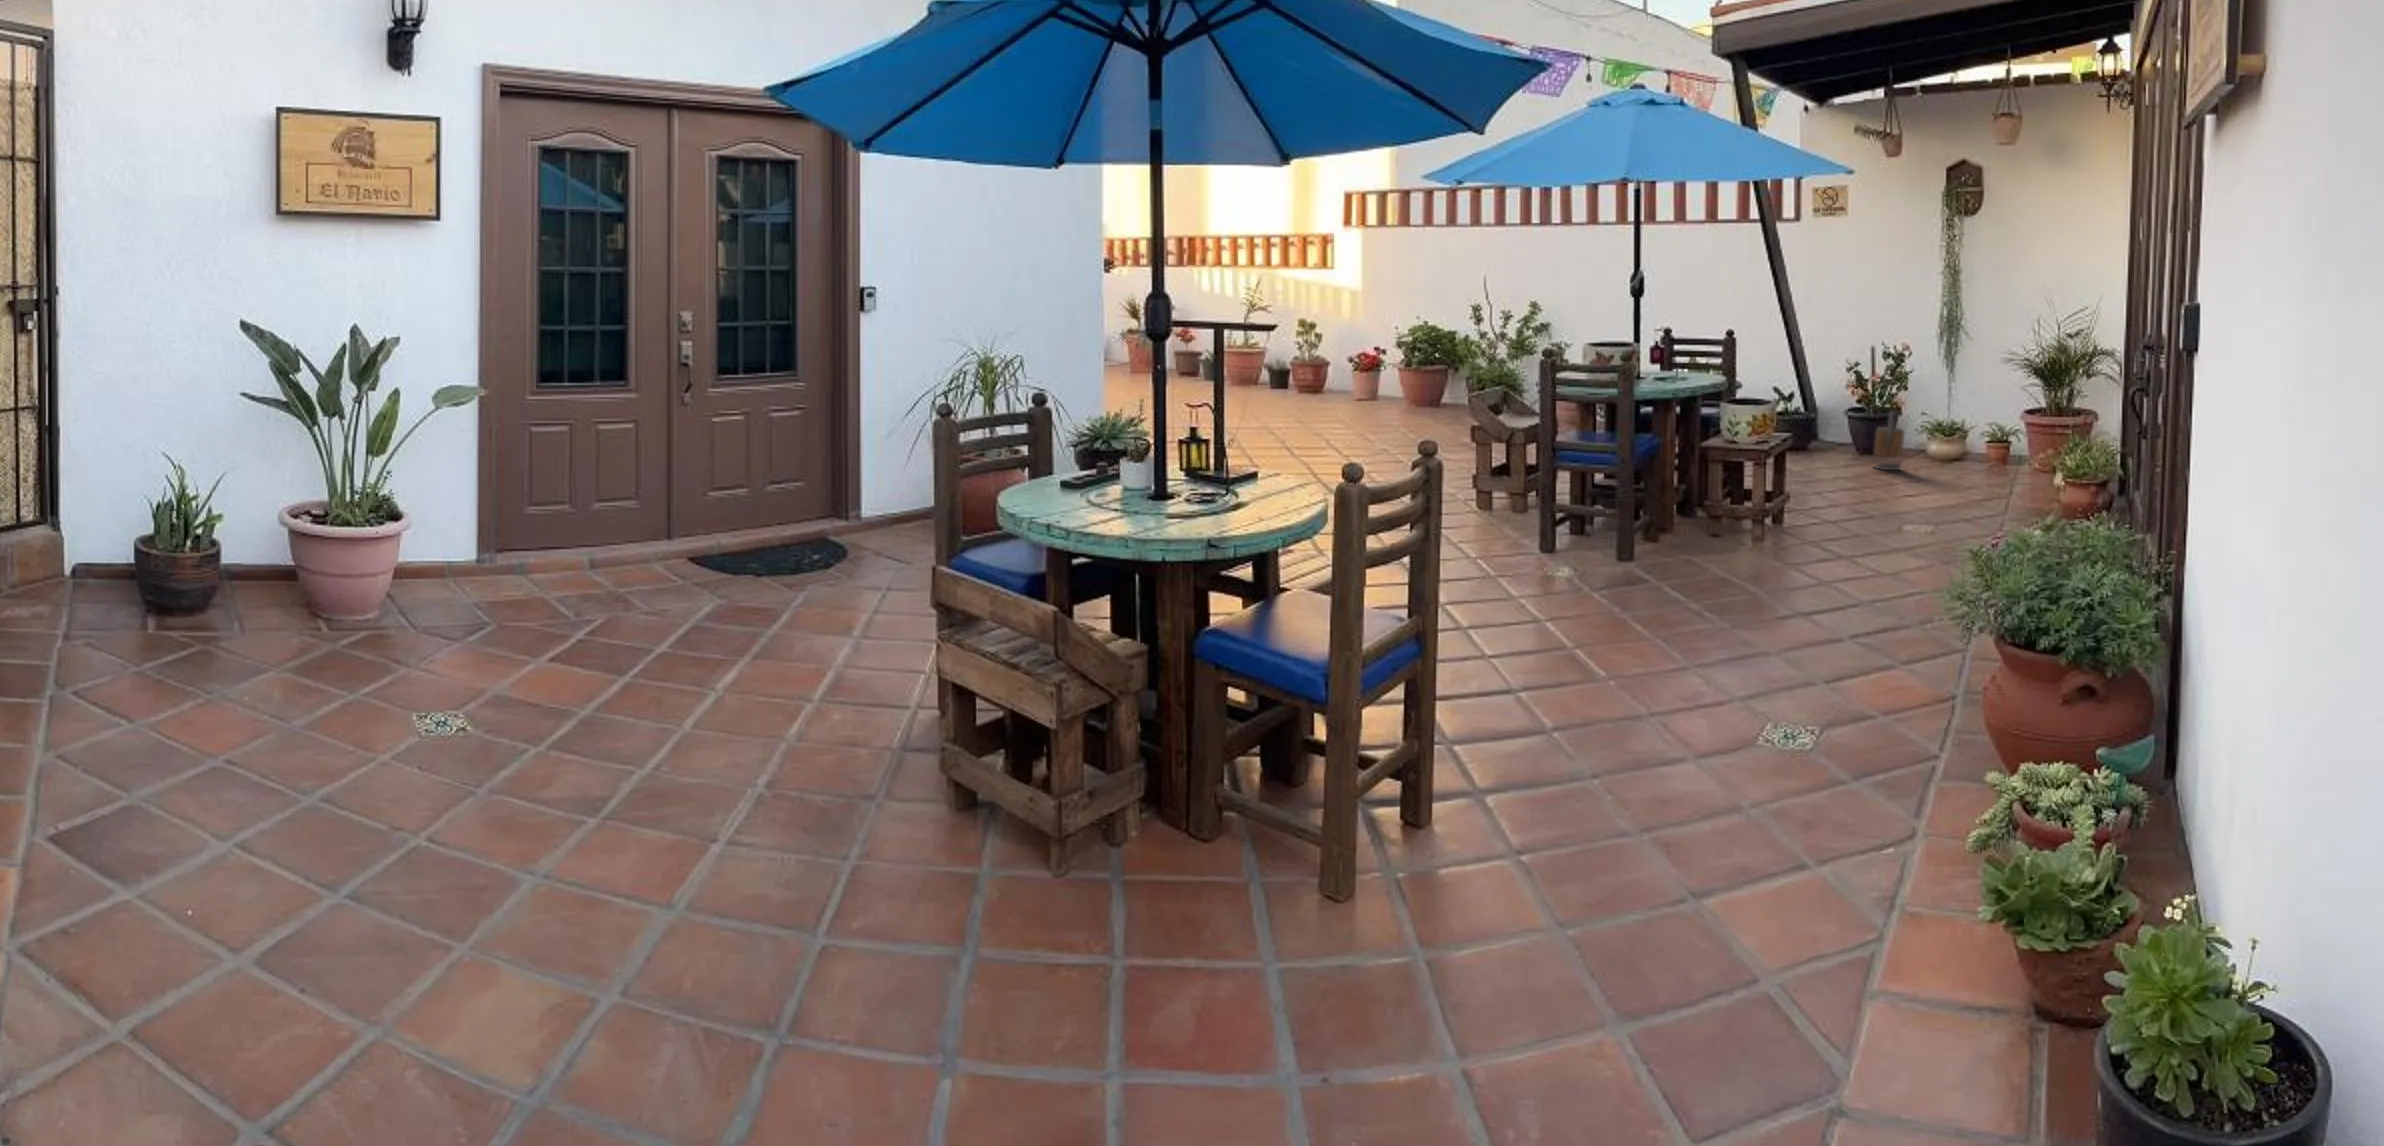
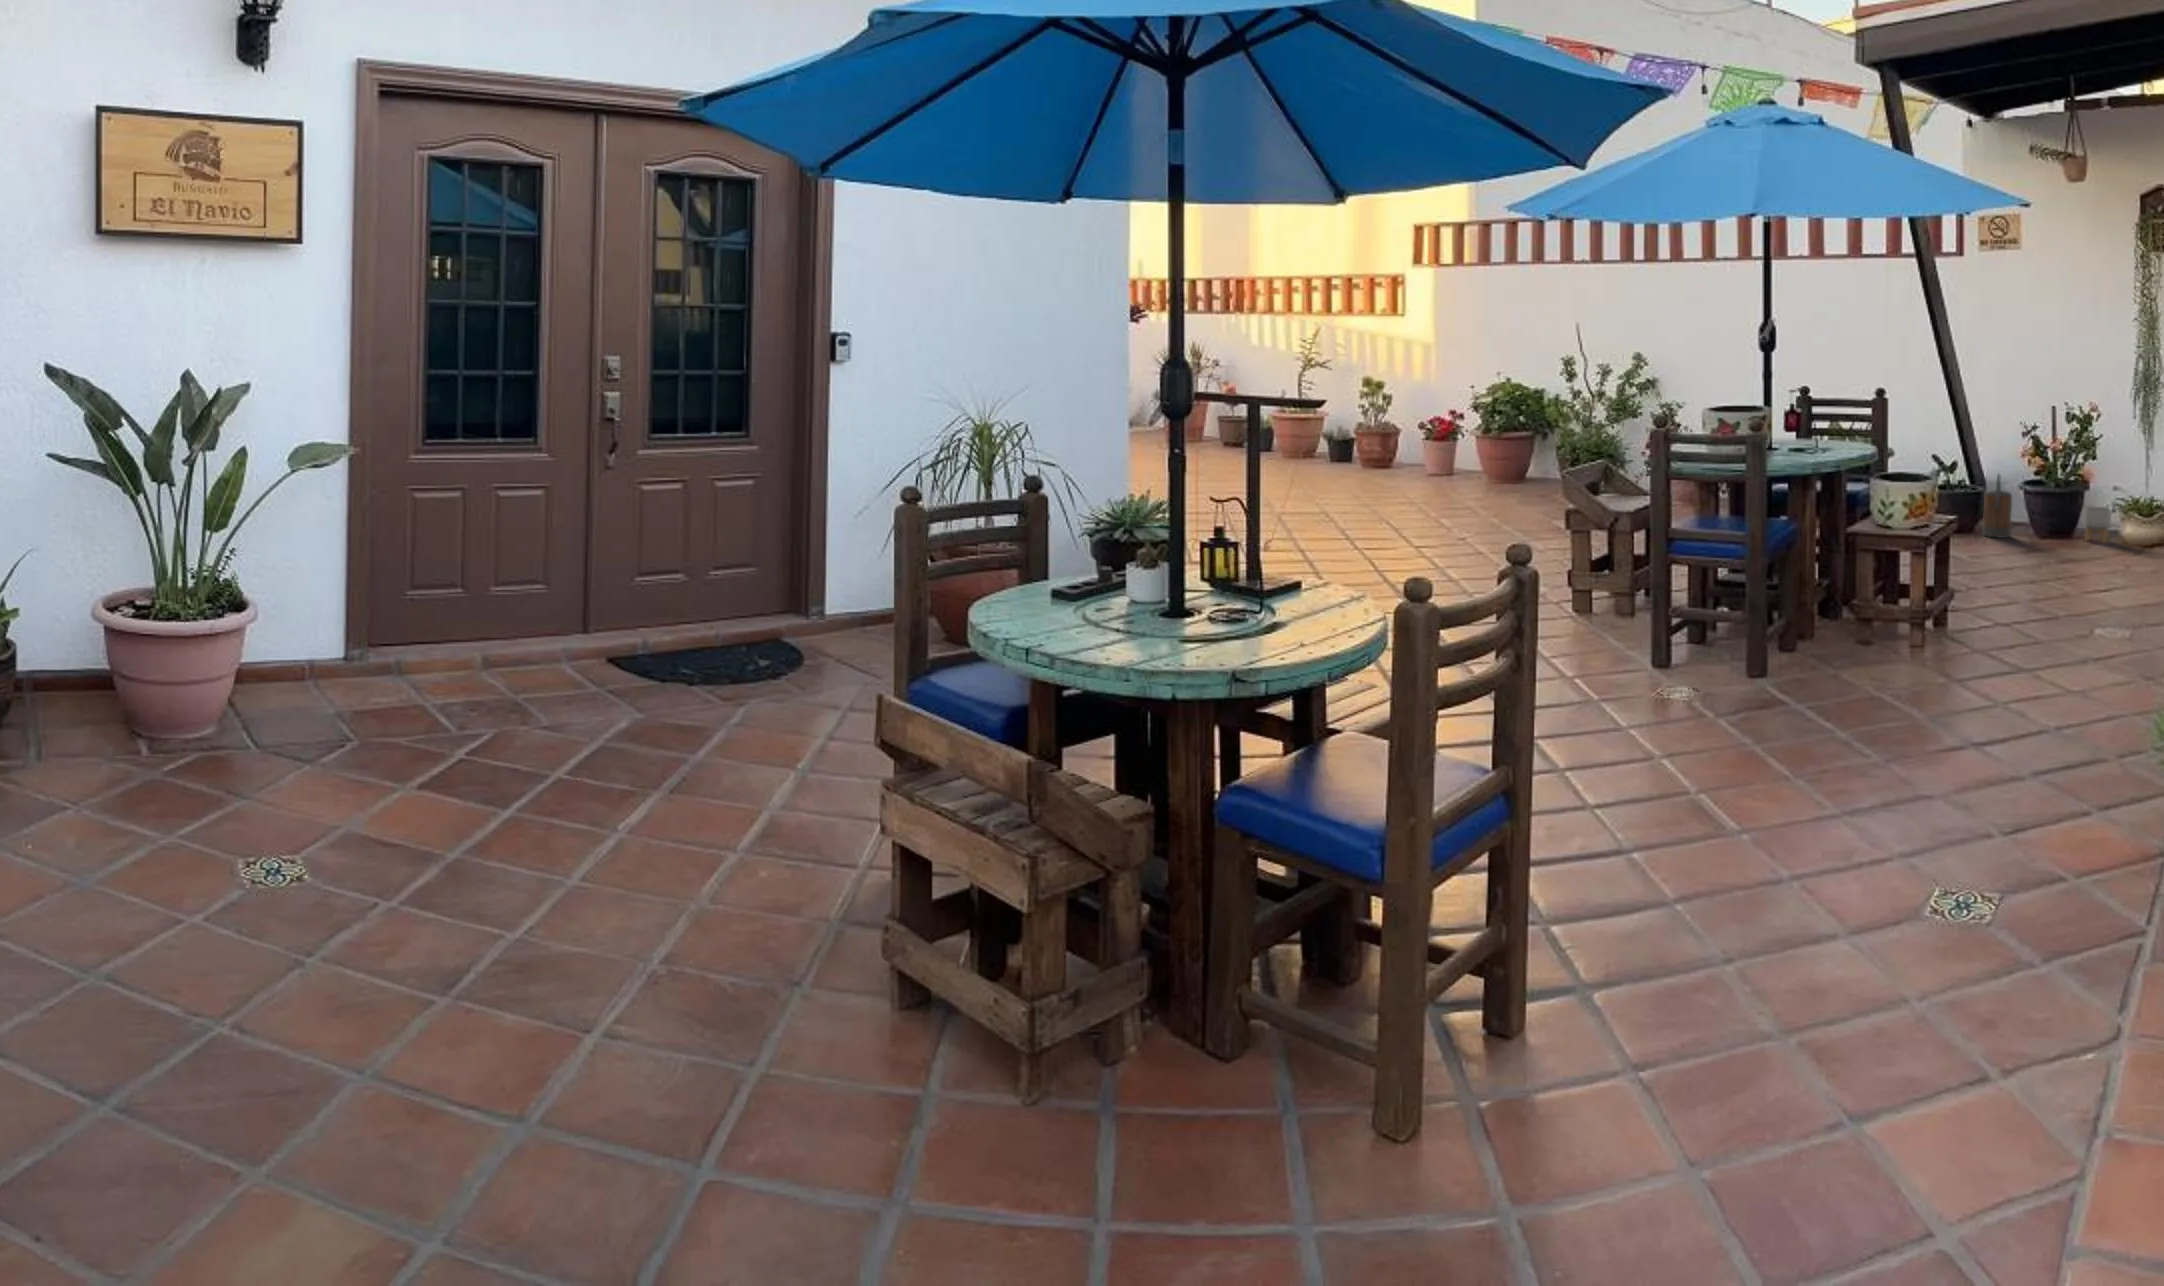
planter: none [1975,444,2006,477] -> present [2083,506,2111,542]

